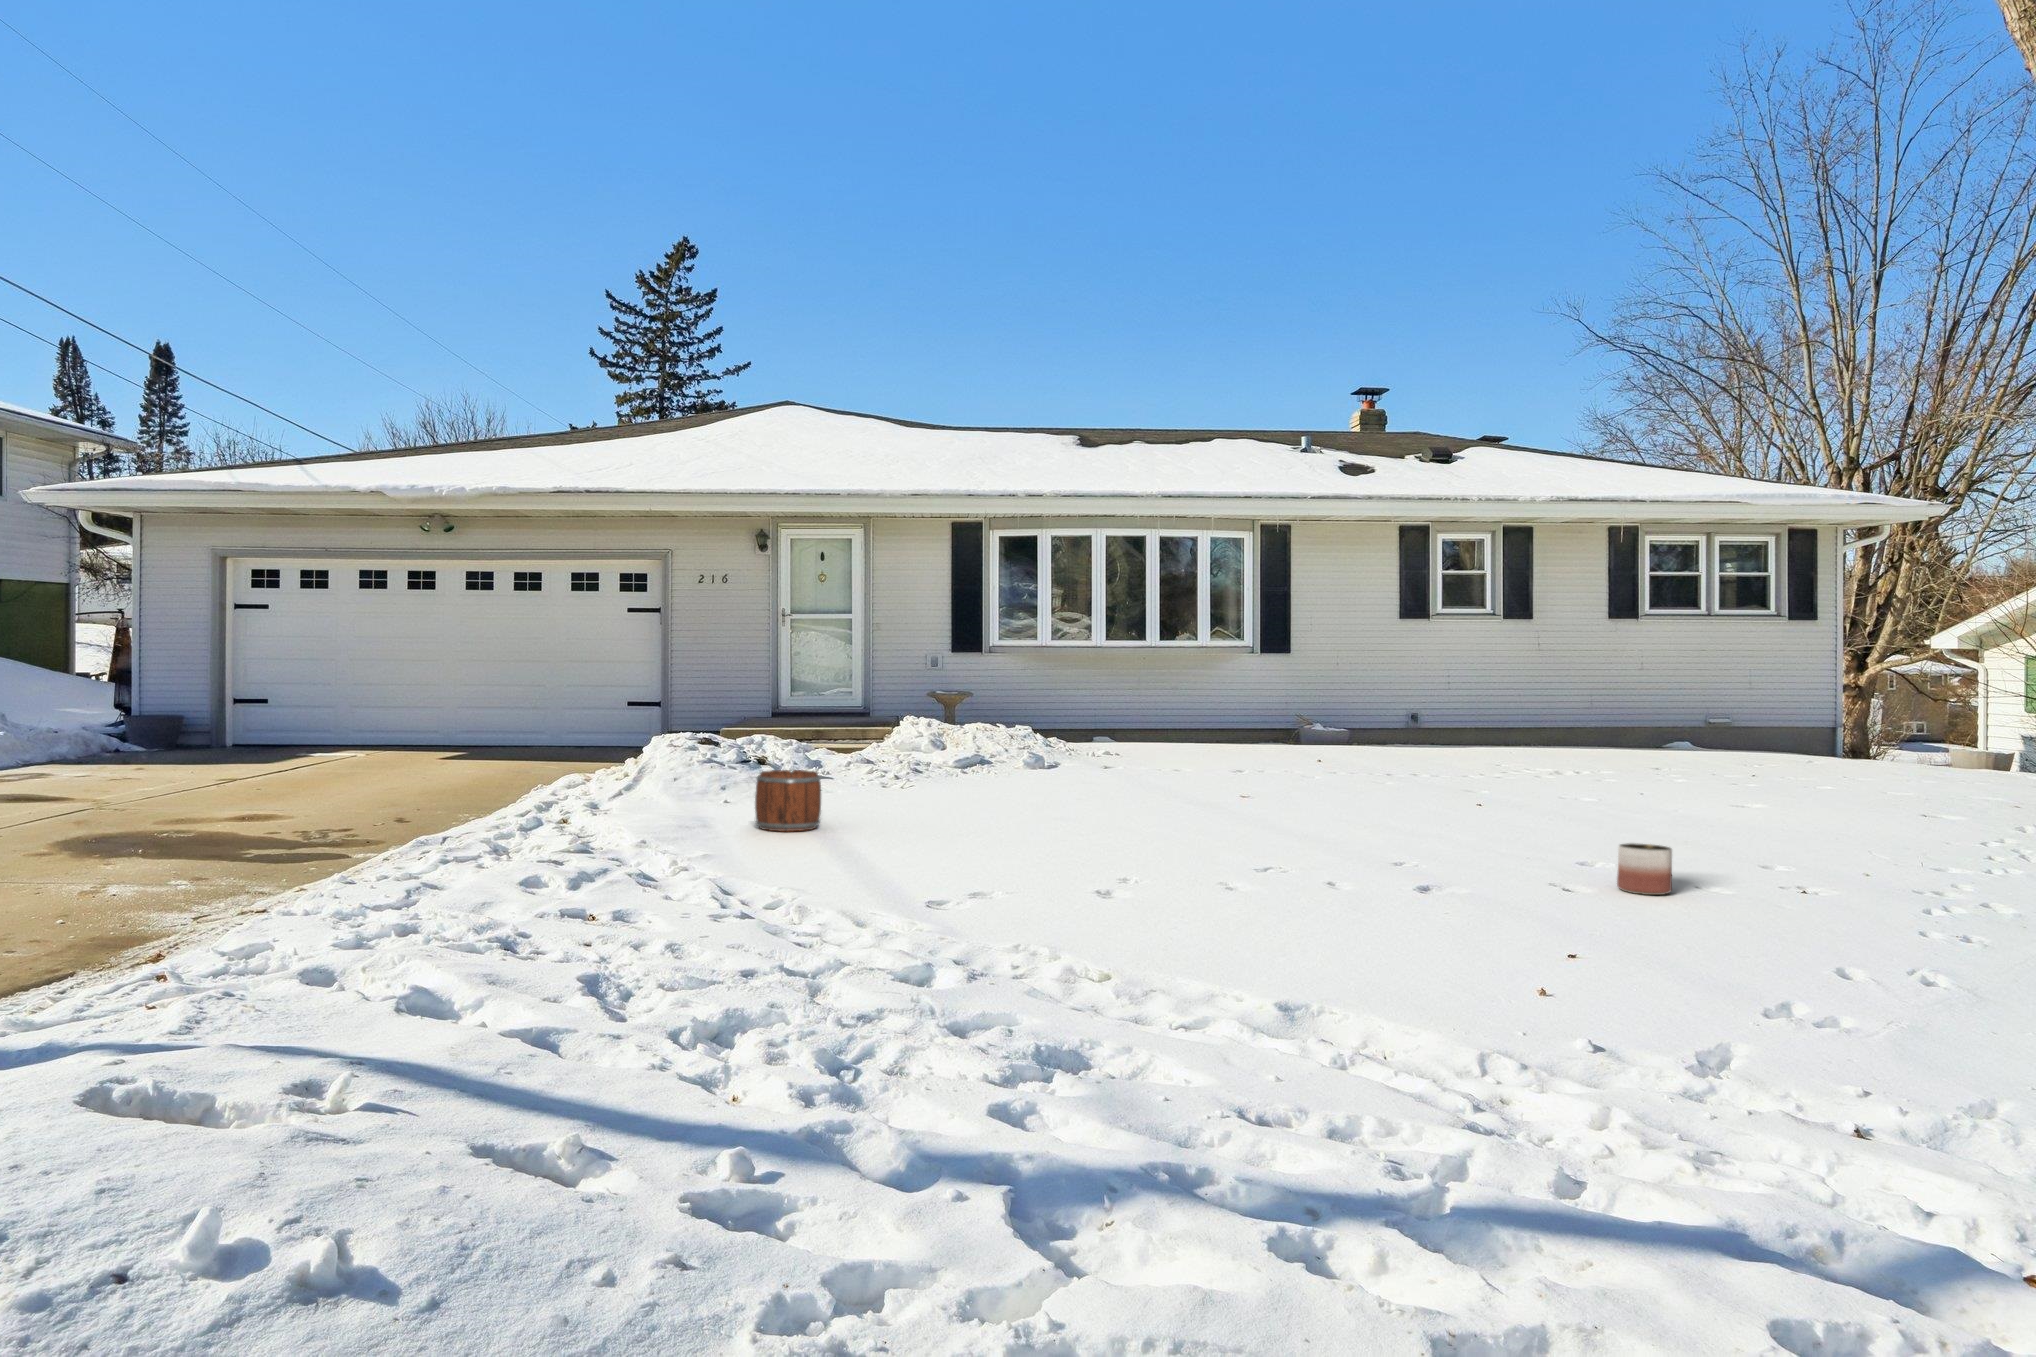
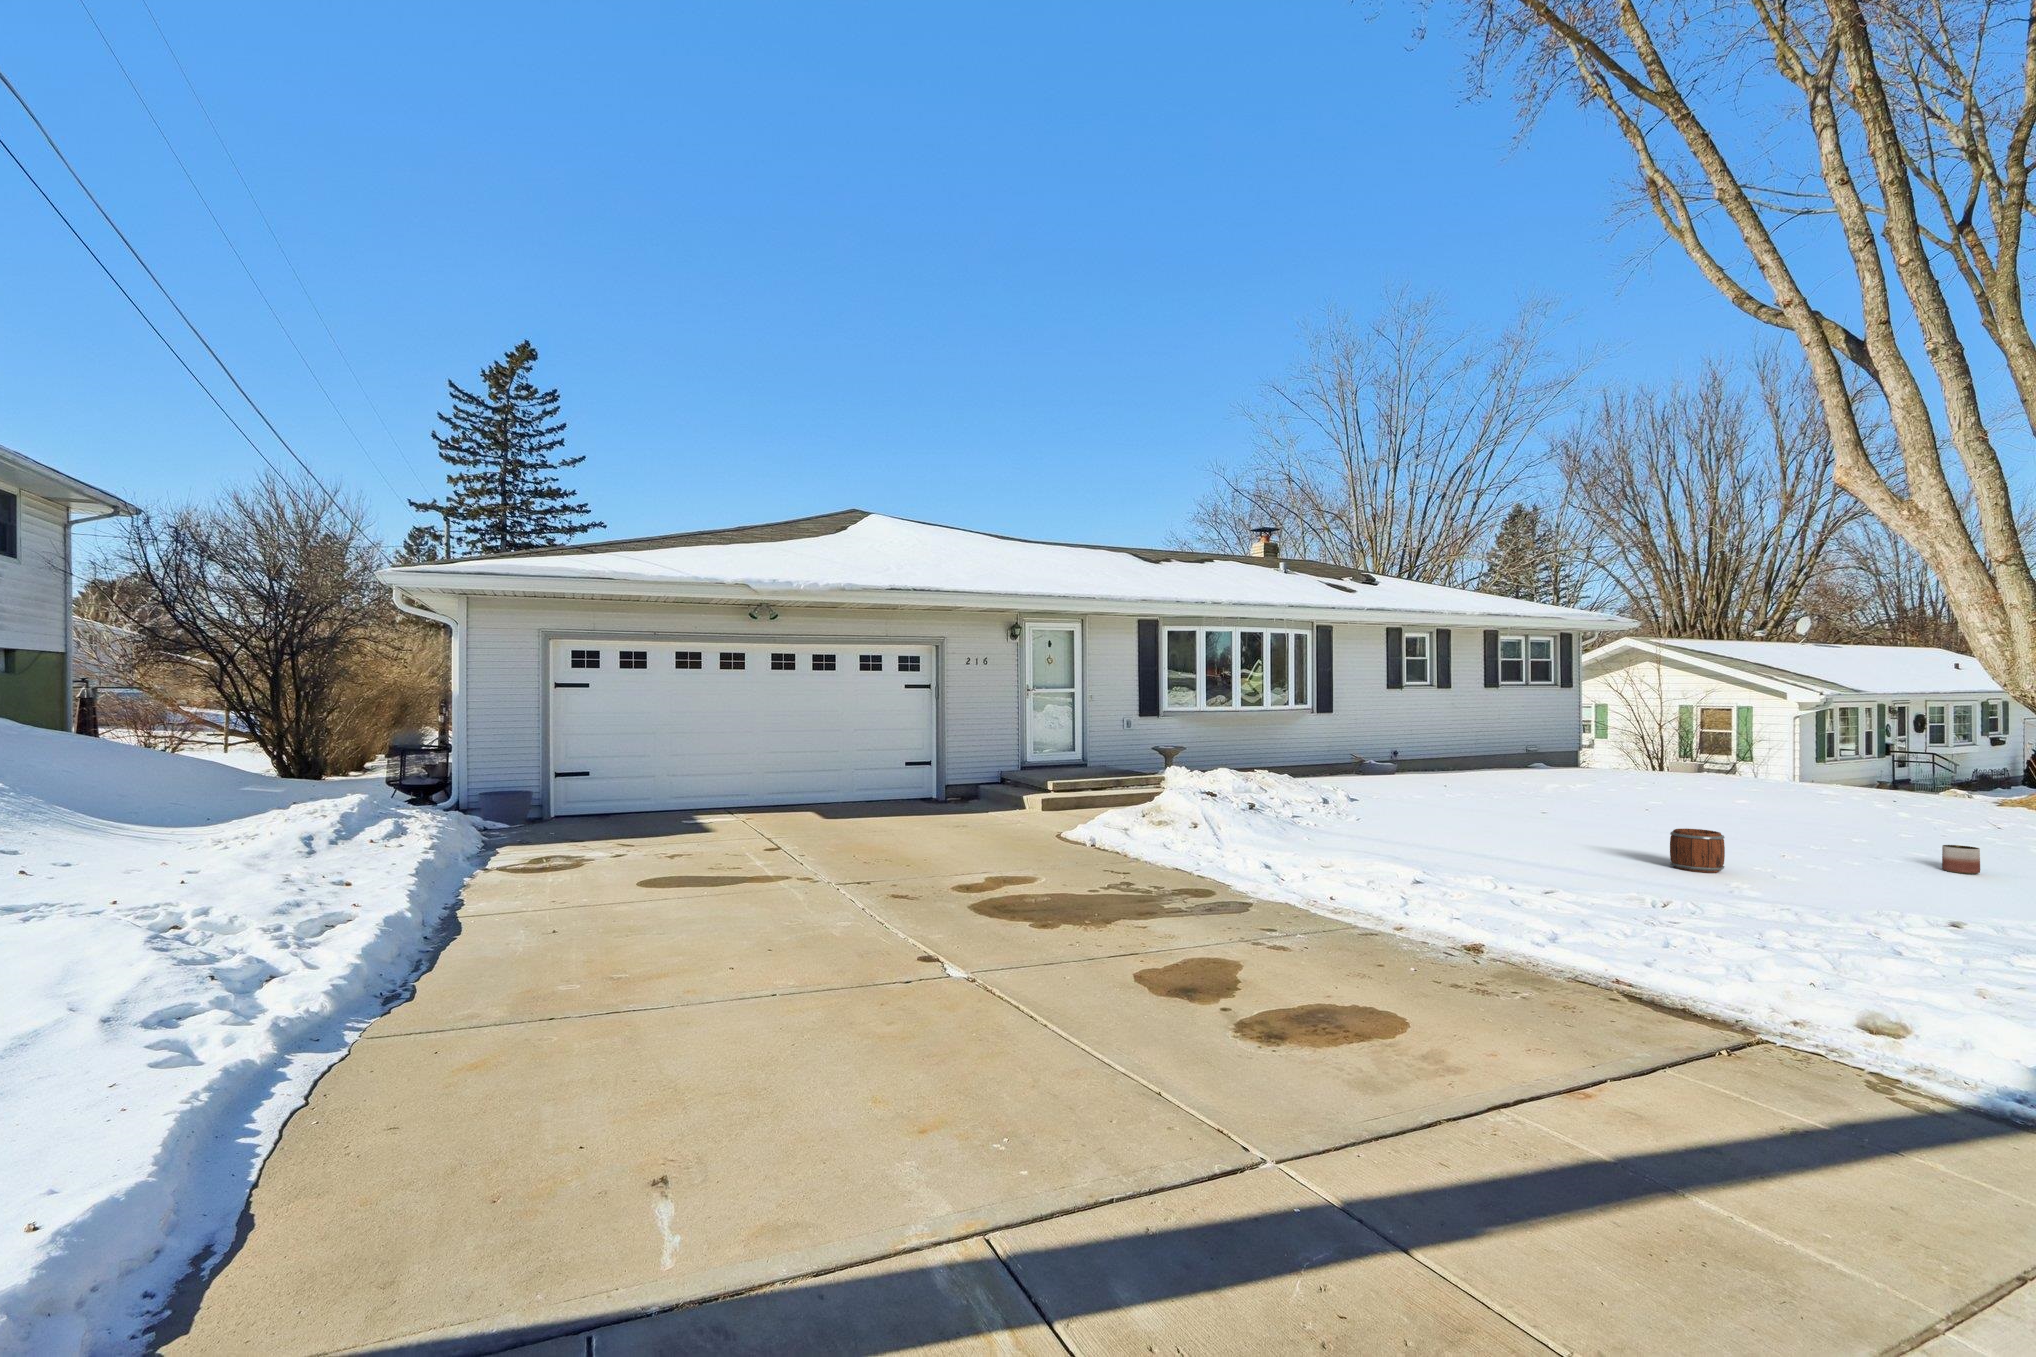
bucket: present [755,770,821,832] -> present [1670,829,1725,873]

